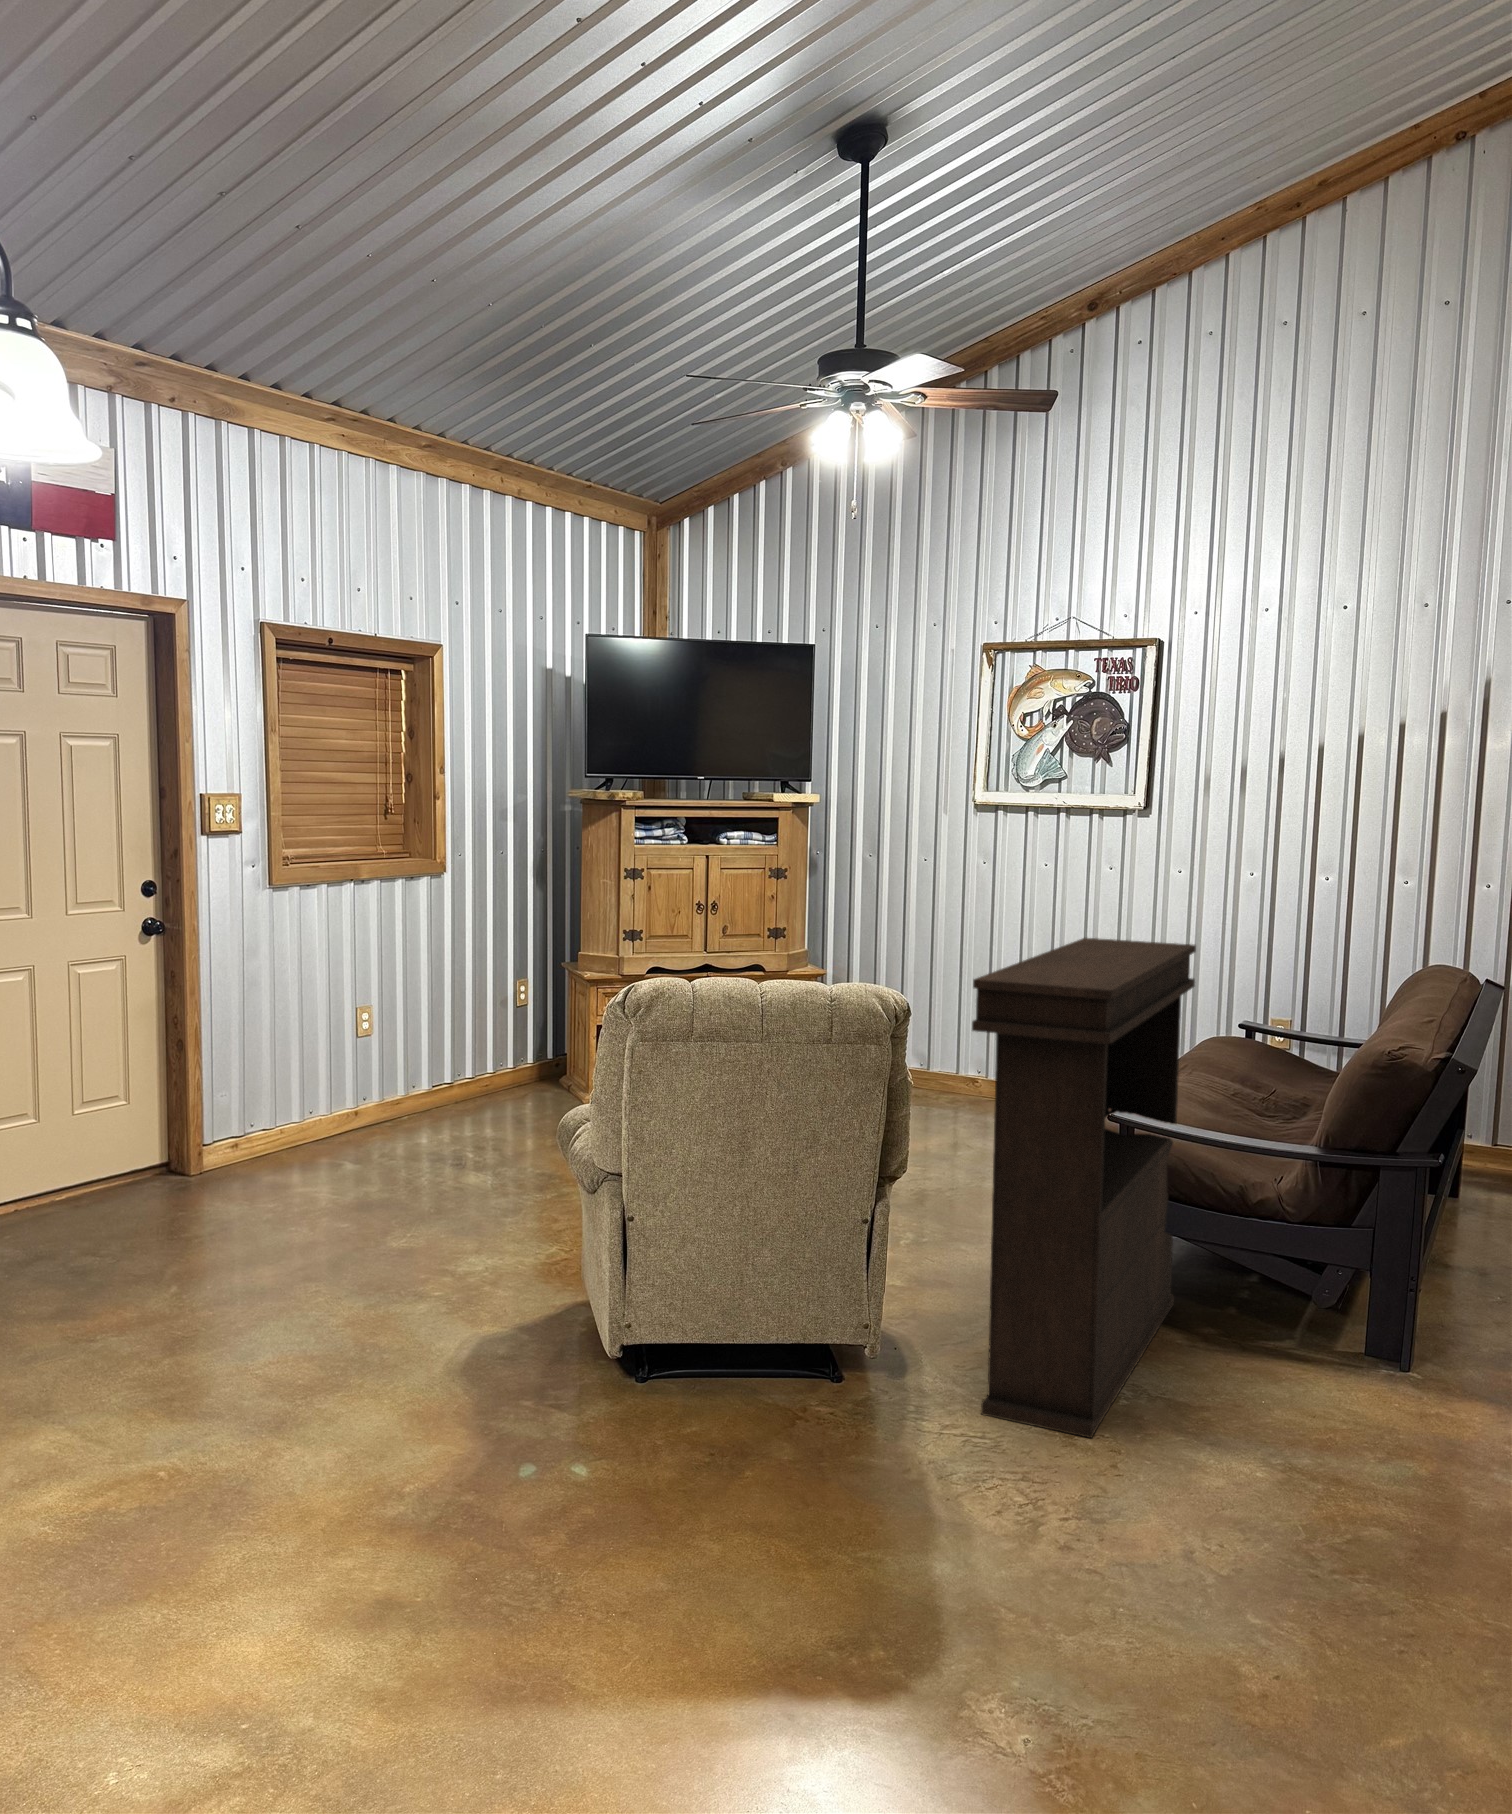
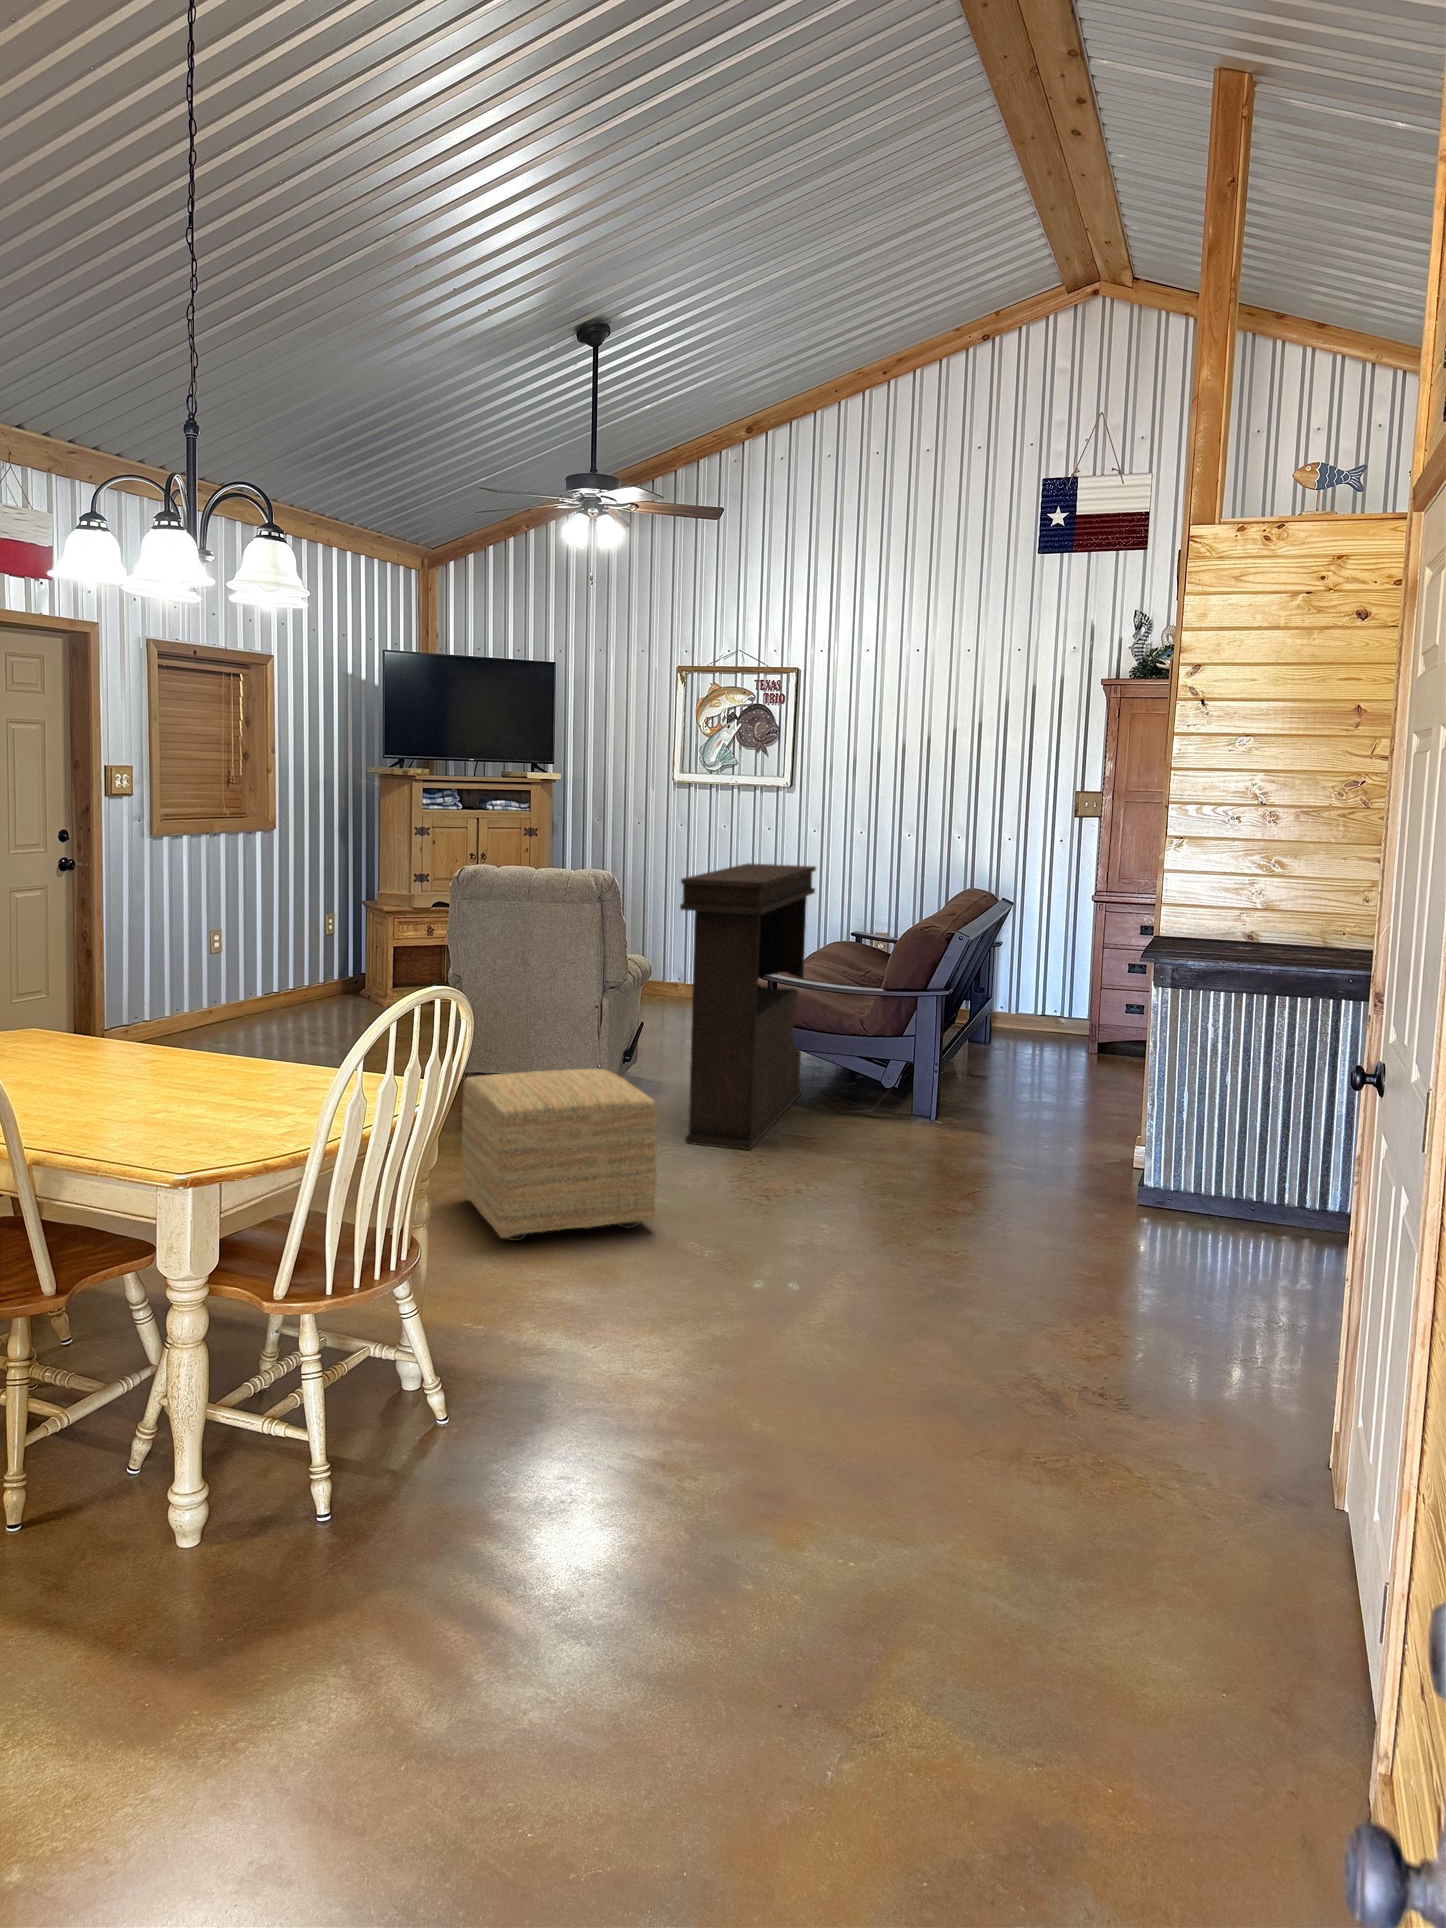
ottoman: none [585,1321,917,1676] -> present [461,1069,657,1241]

